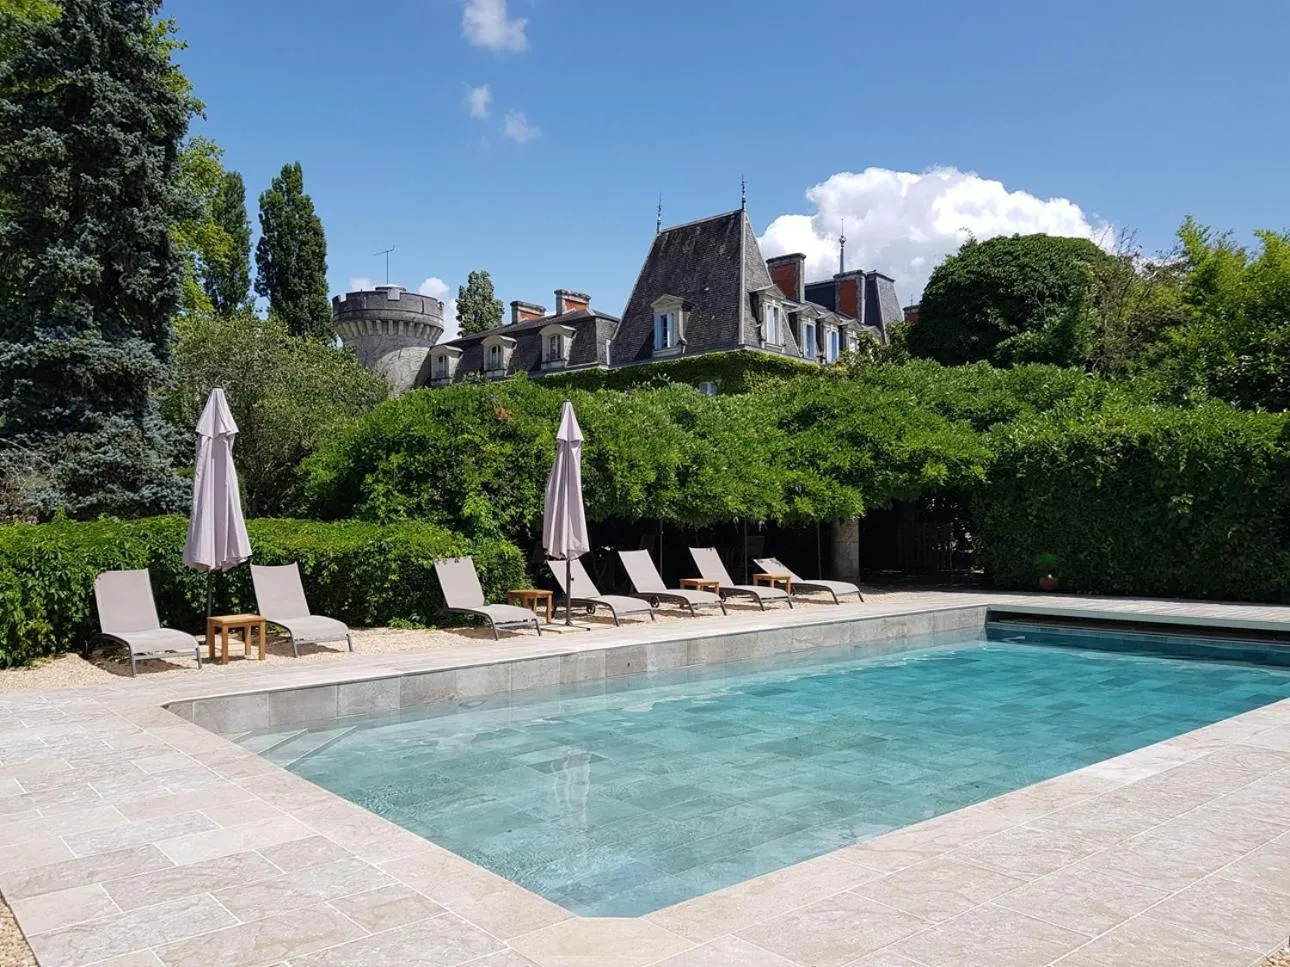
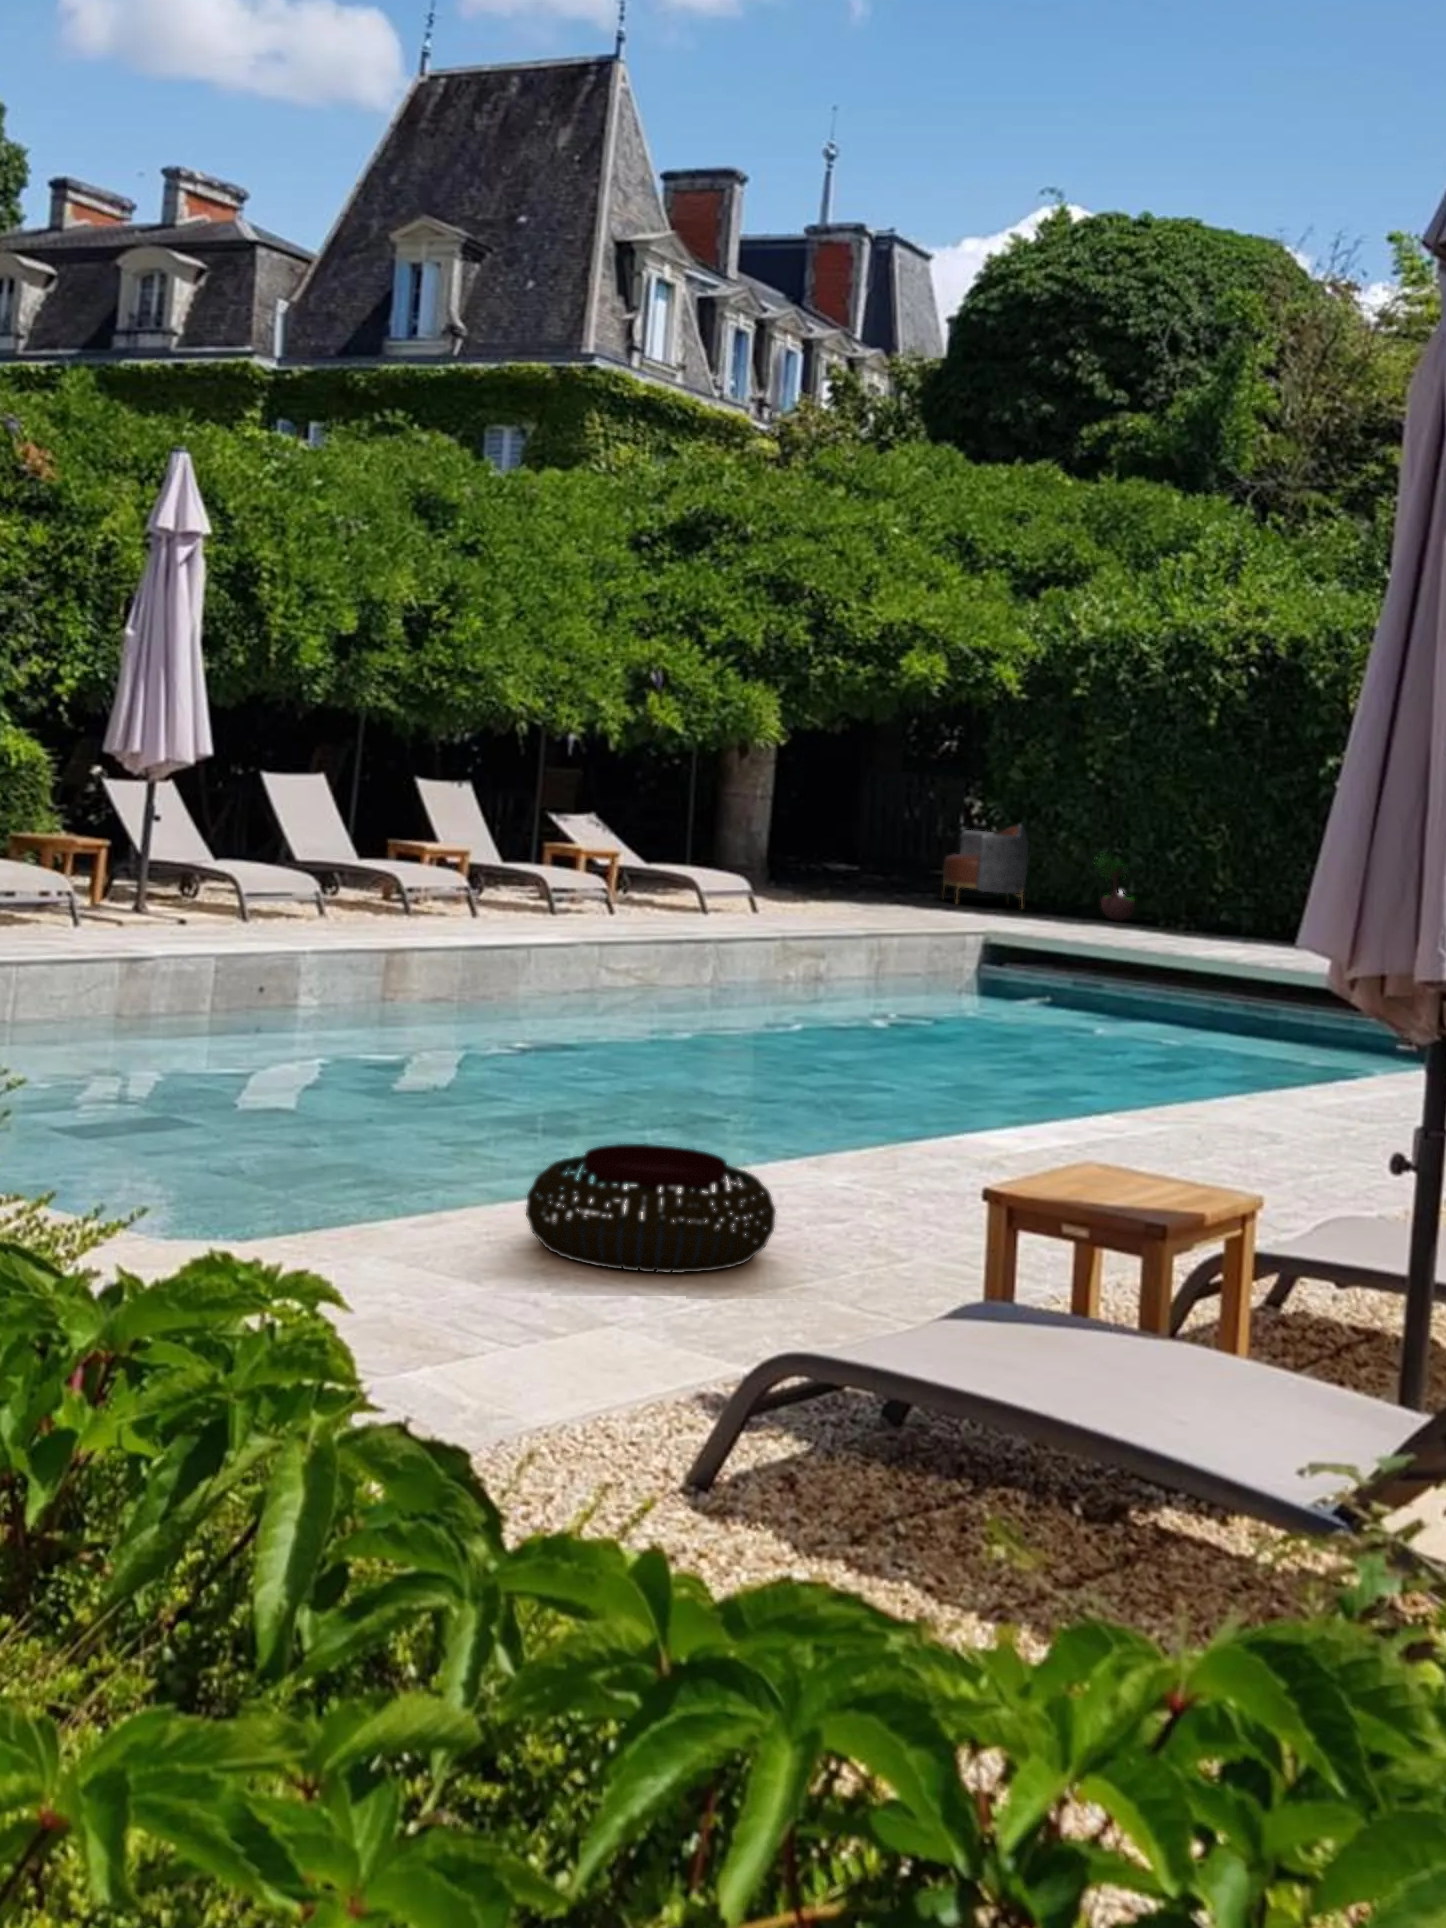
armchair: none [952,544,997,588] -> present [943,825,1029,899]
pouf: none [828,812,1014,922] -> present [526,1144,776,1273]

